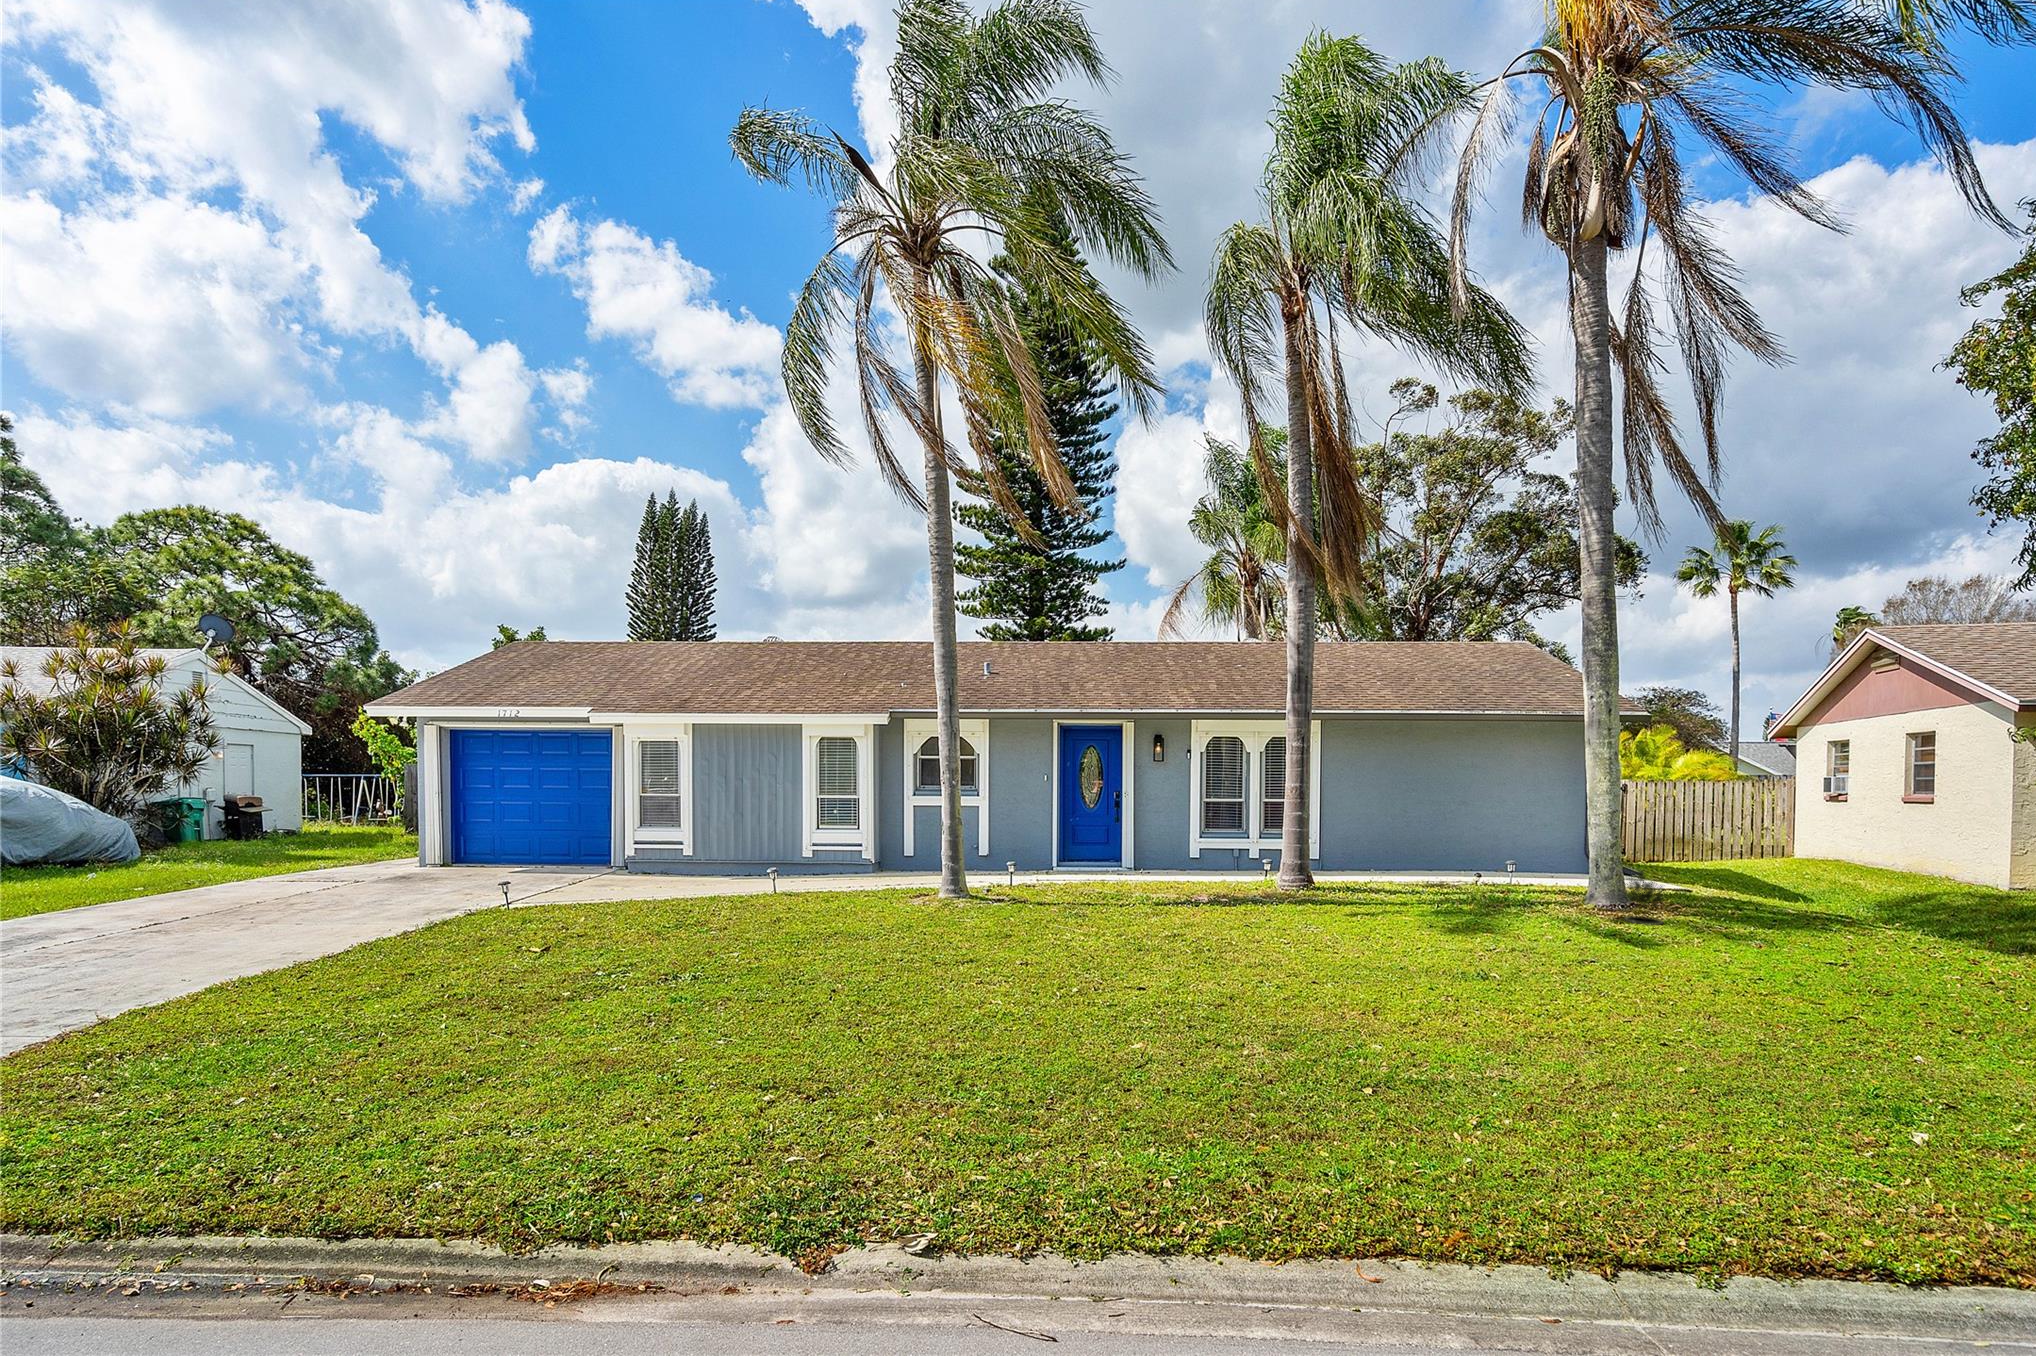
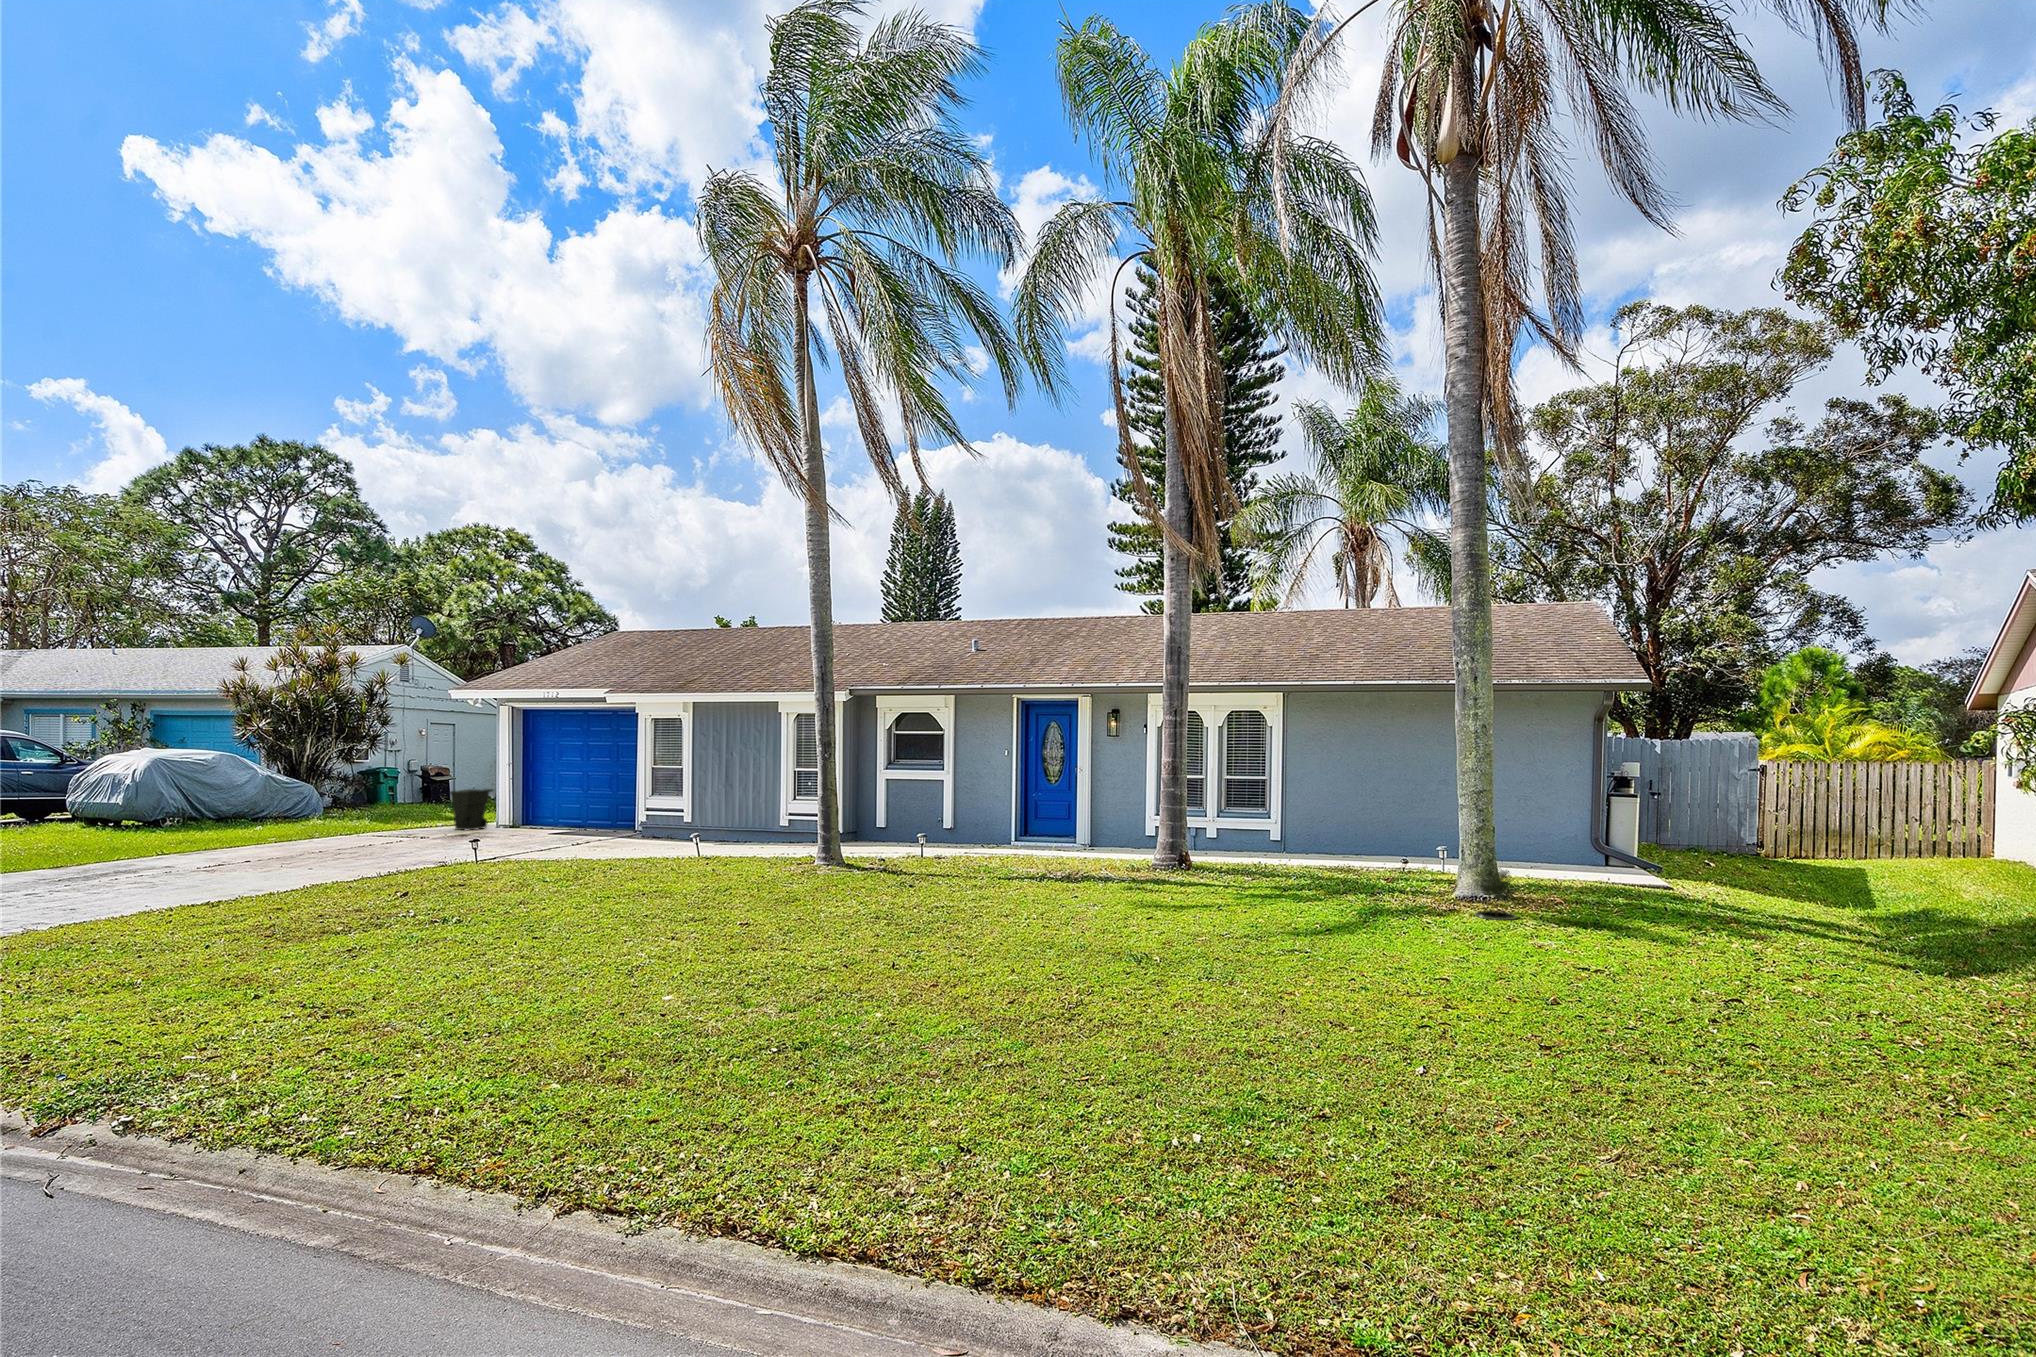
trash can: none [370,822,427,872] -> present [450,789,493,830]

